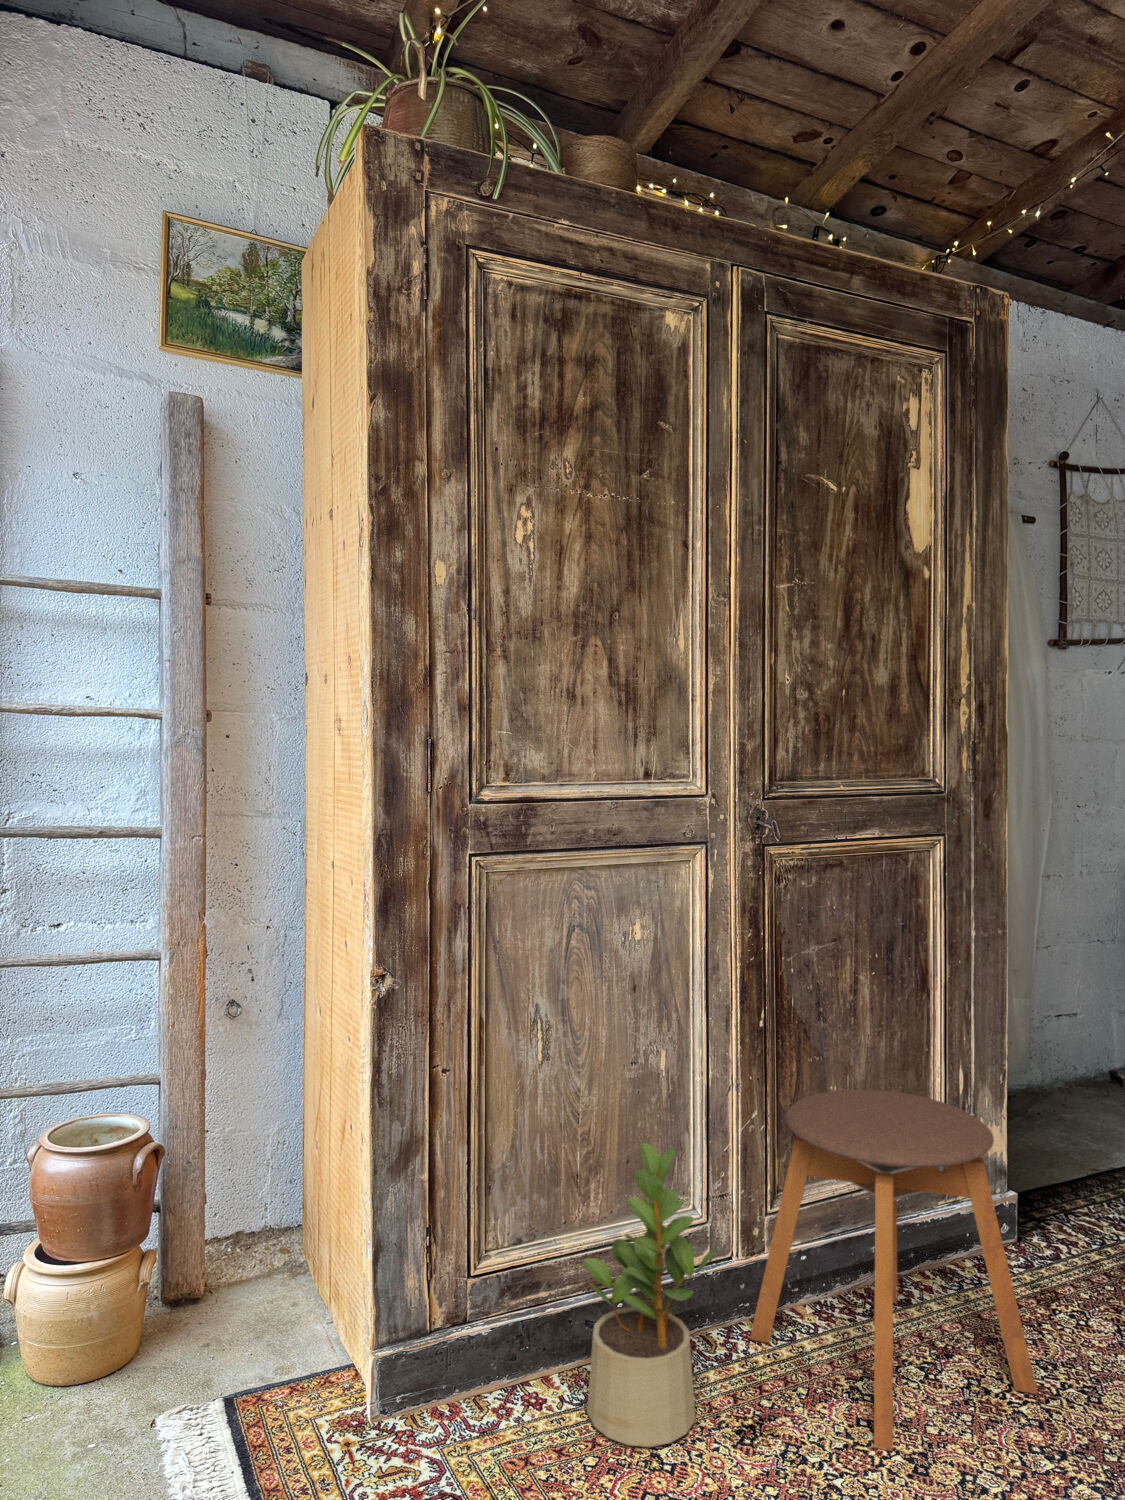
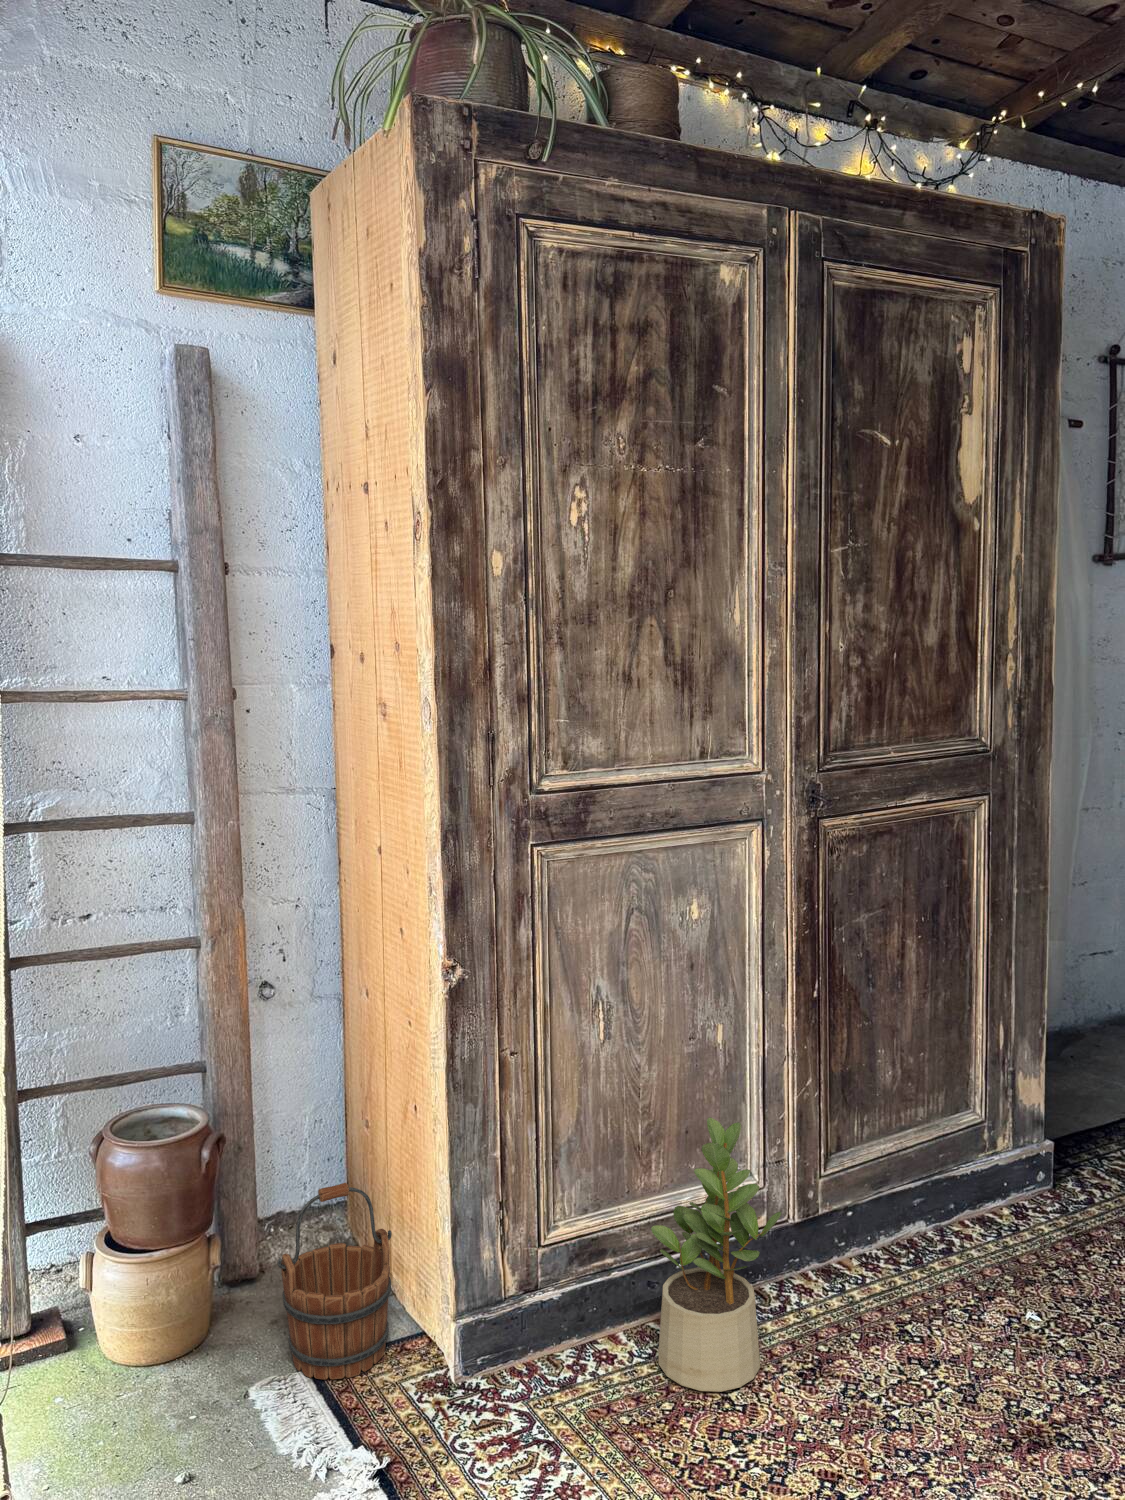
stool: present [750,1089,1037,1451] -> none [802,1054,1073,1385]
wooden bucket: none [197,1199,322,1412] -> present [278,1183,392,1380]

